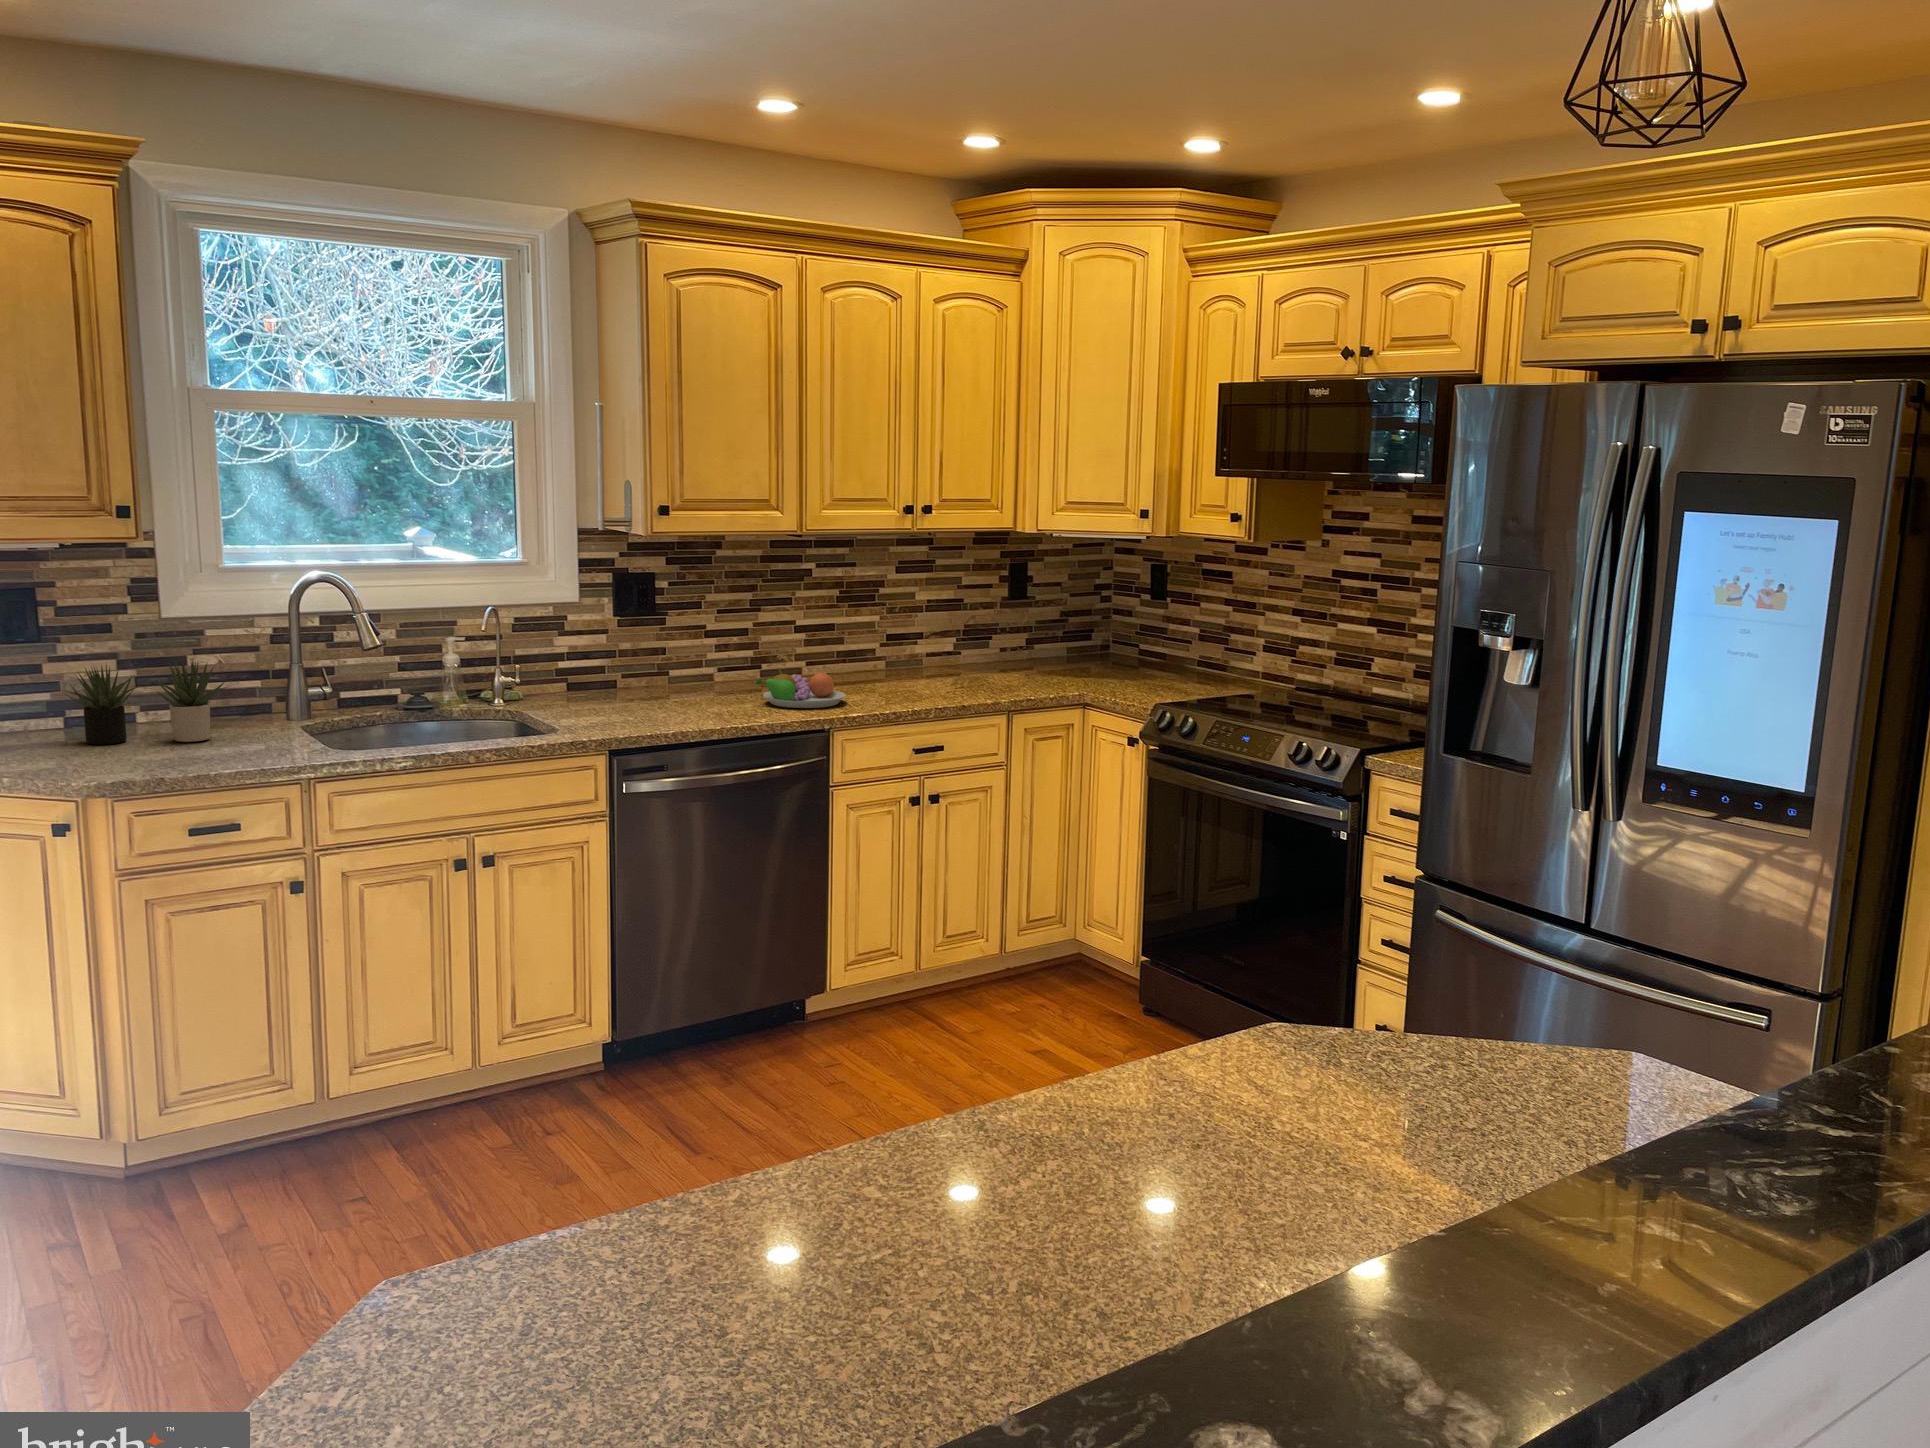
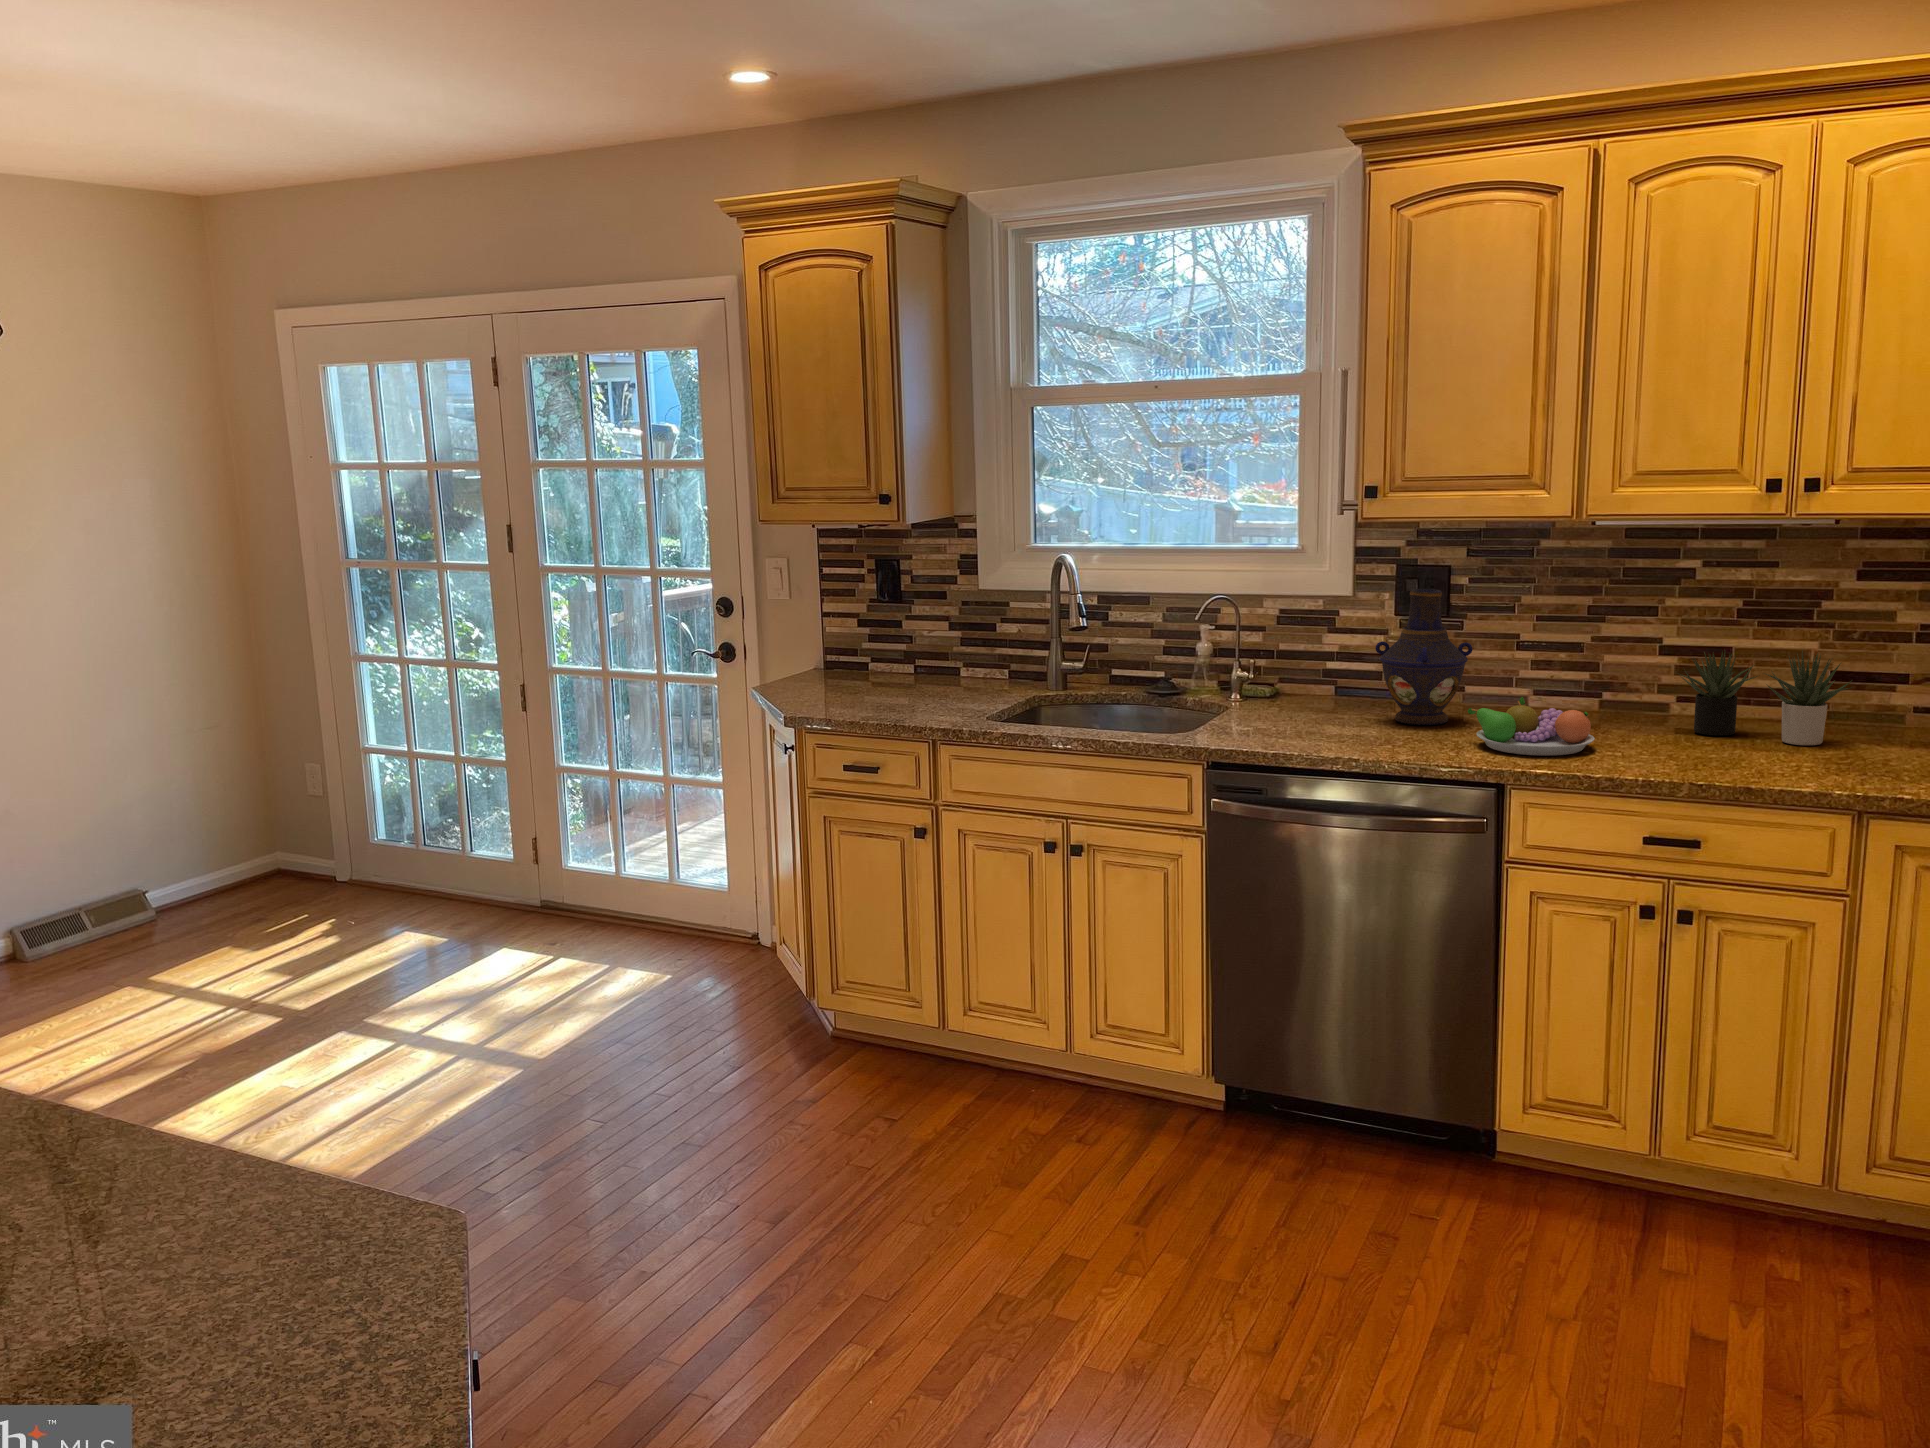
vase: none [641,592,711,702] -> present [1376,589,1473,725]
succulent plant: present [65,658,227,744] -> present [1679,651,1851,745]

